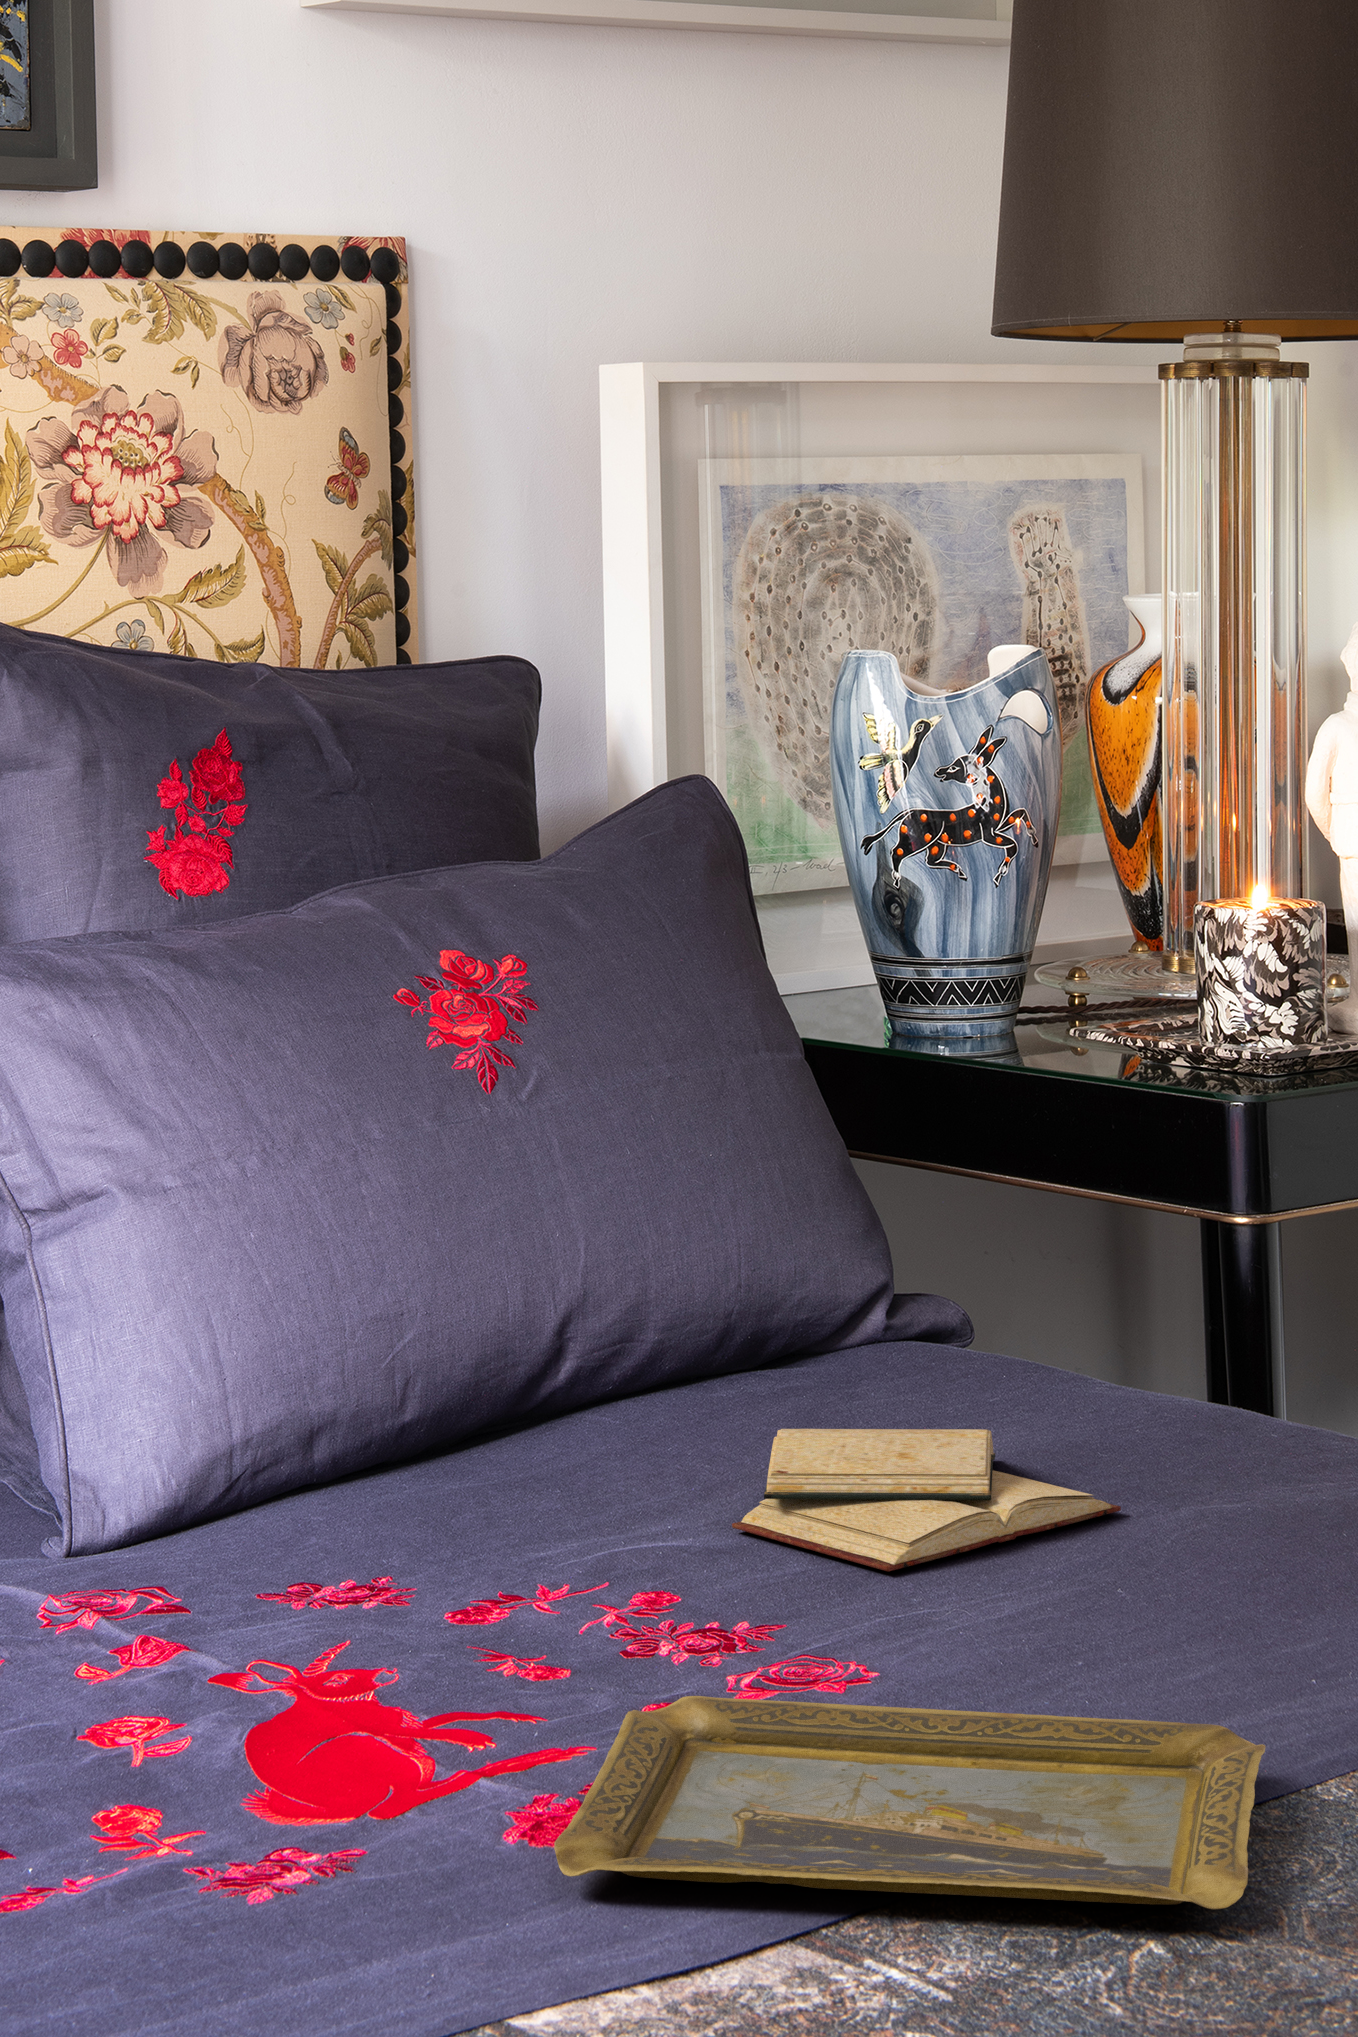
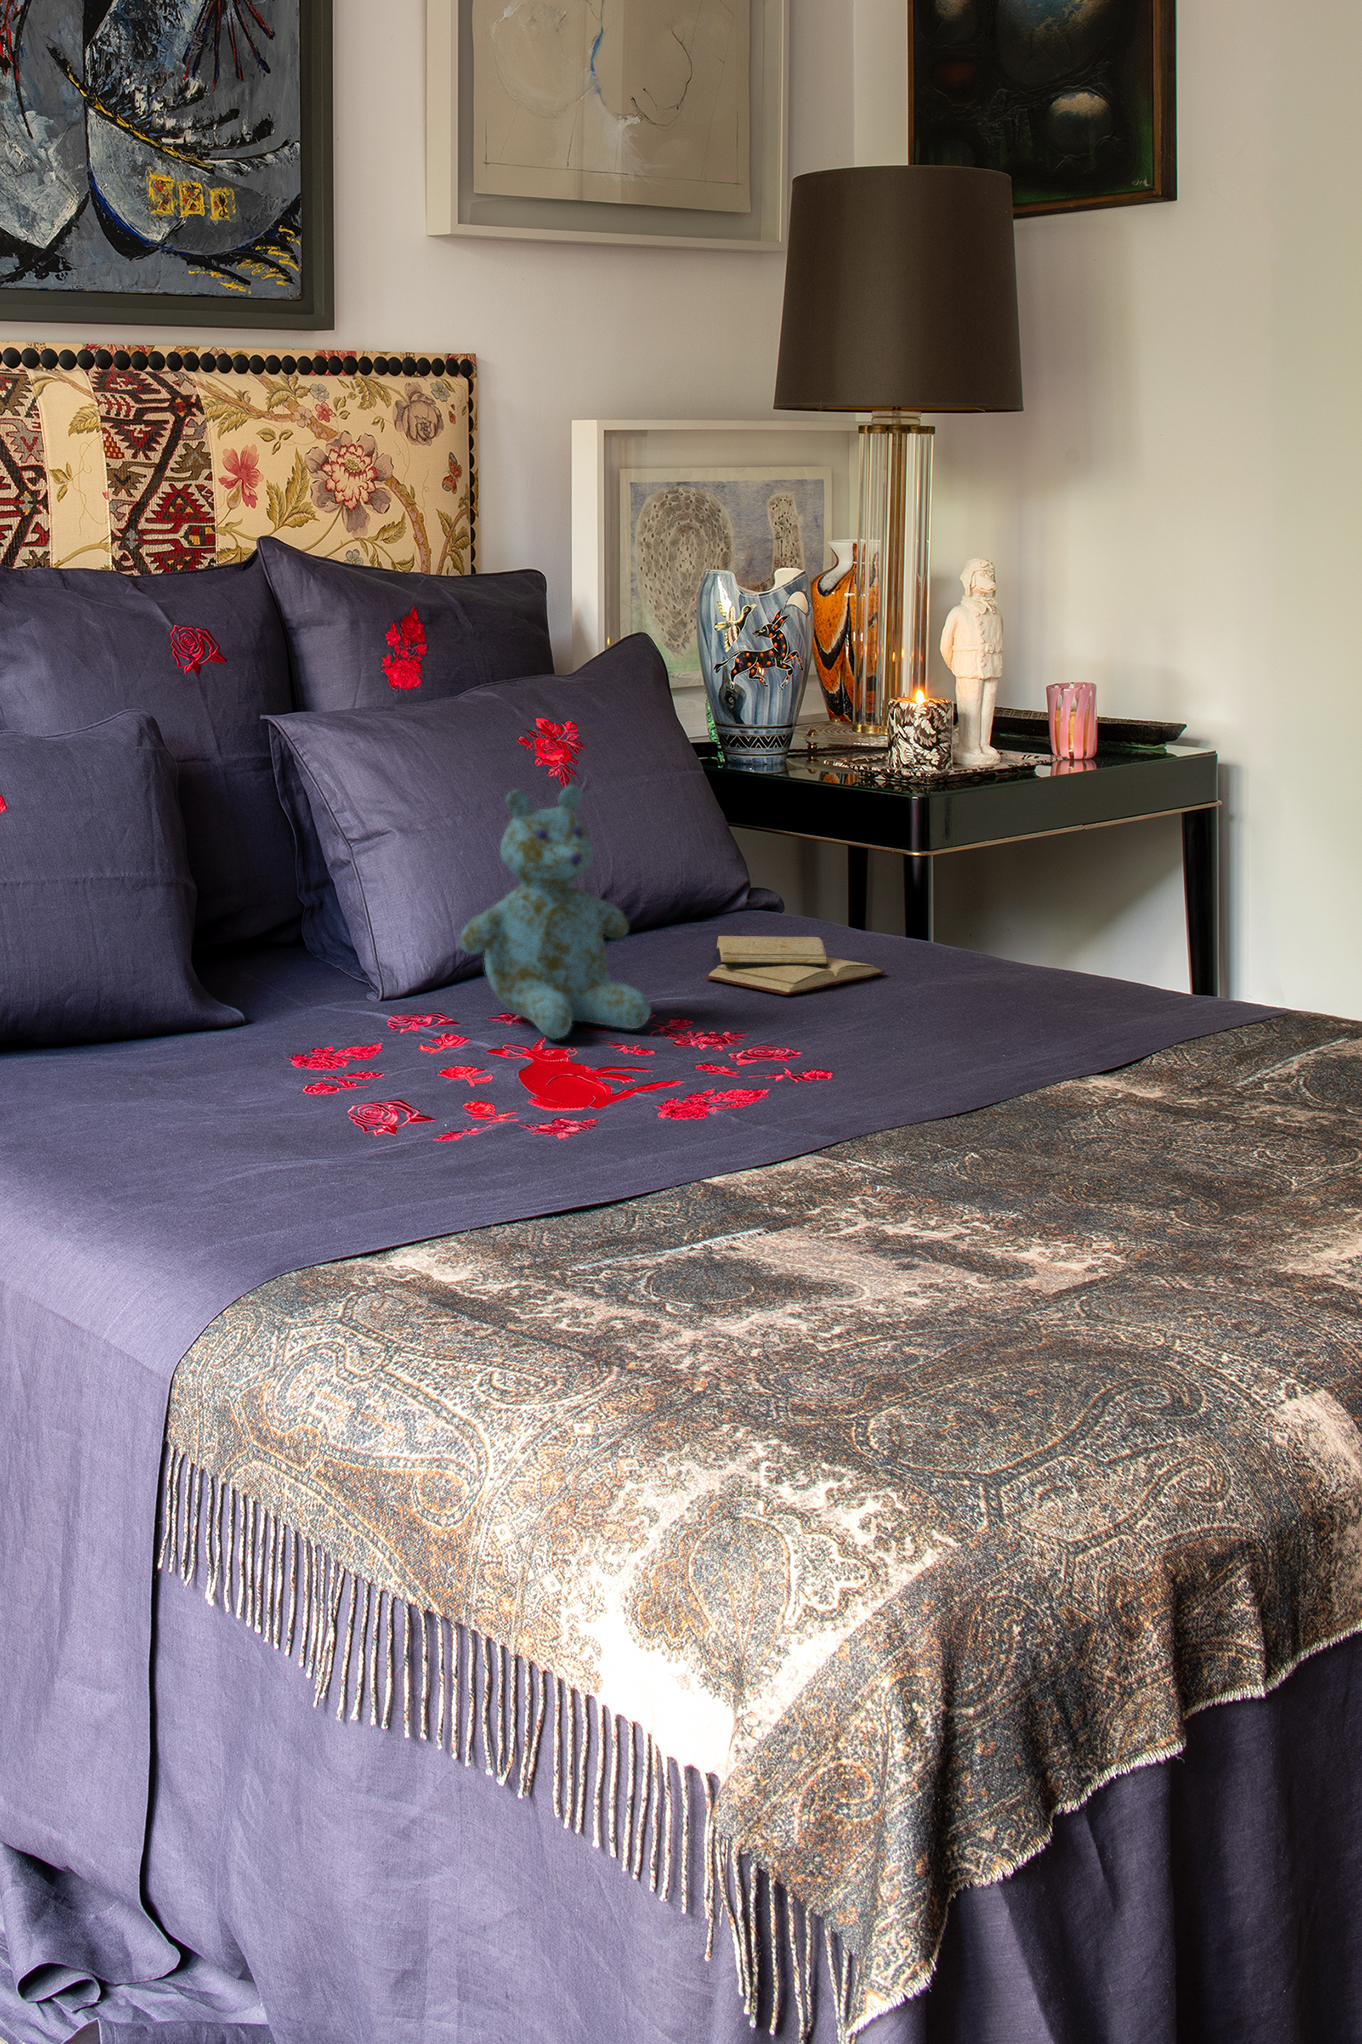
stuffed bear: none [142,1126,555,1699] -> present [460,785,651,1039]
tray: present [554,1696,1266,1909] -> none [689,1035,998,1112]

